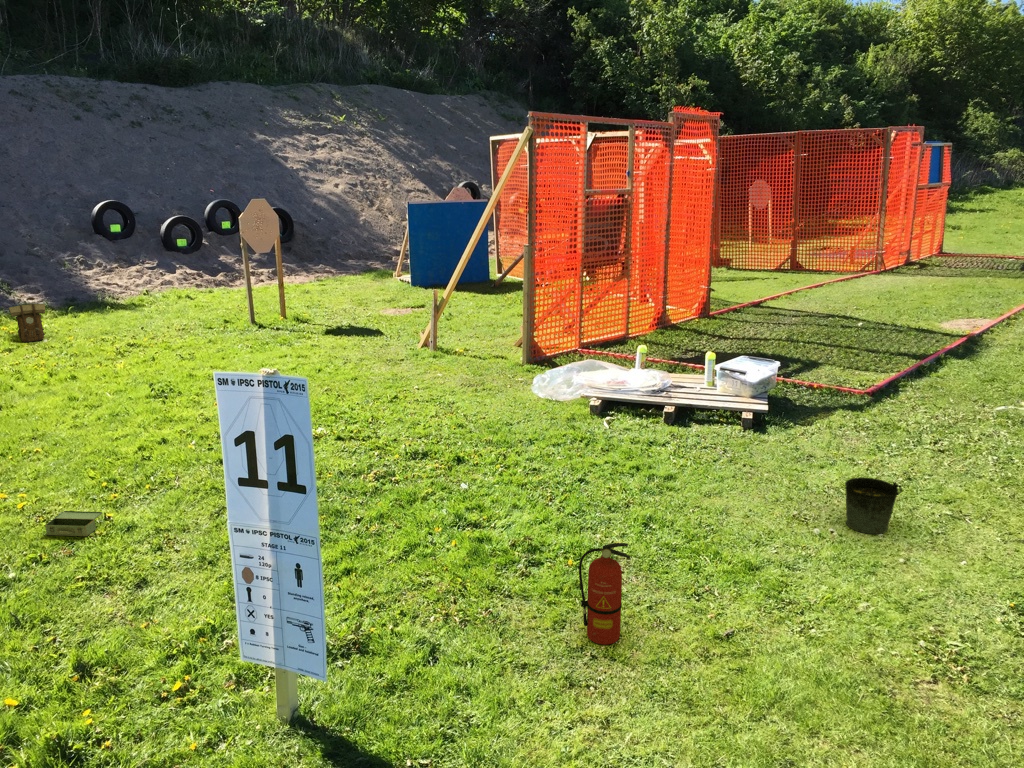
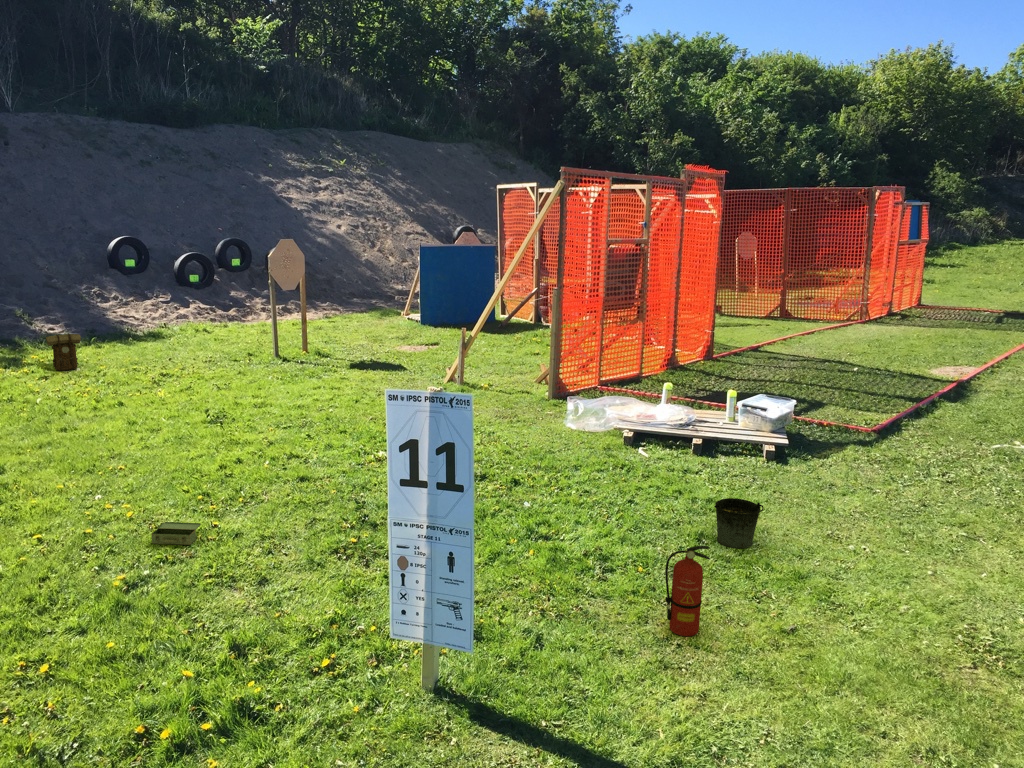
bucket: present [845,477,902,534] -> present [714,498,764,548]

